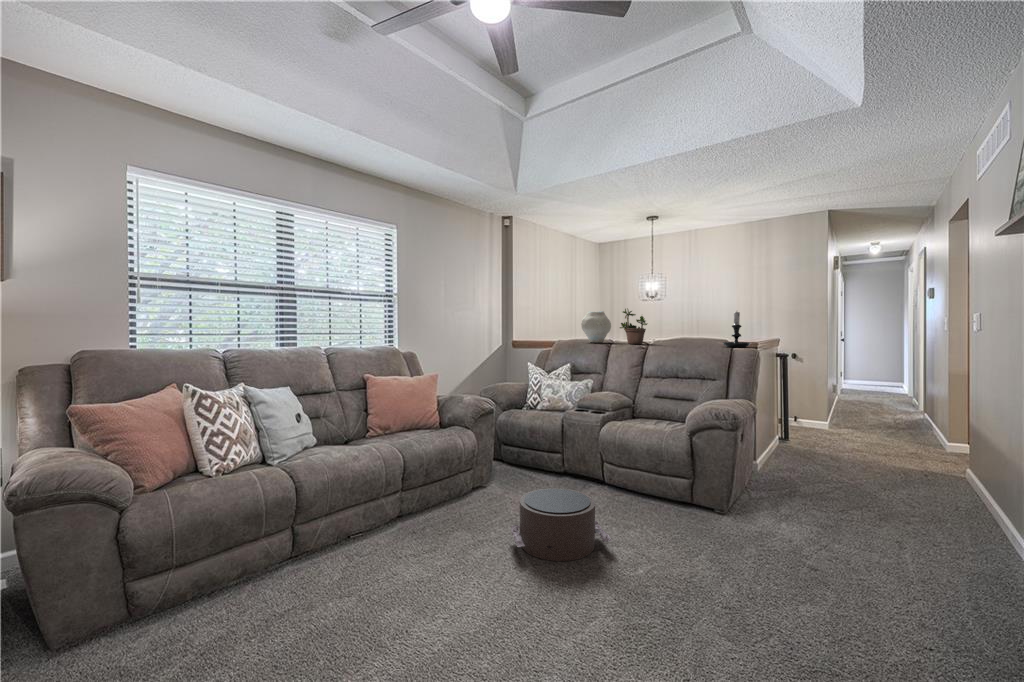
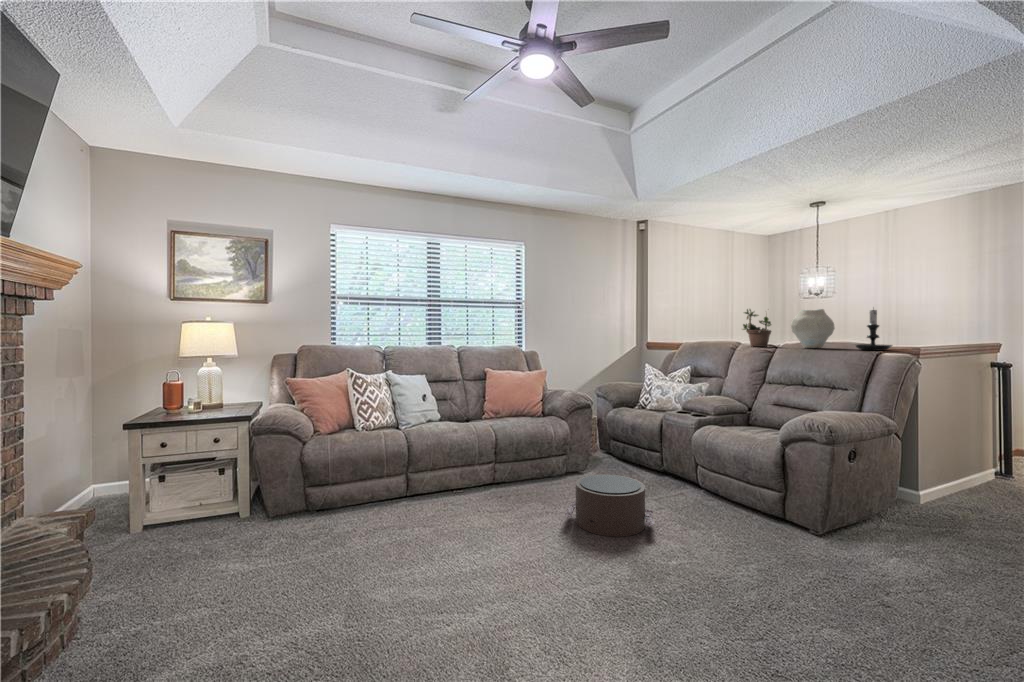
vase: present [581,311,611,343] -> present [791,309,835,348]

